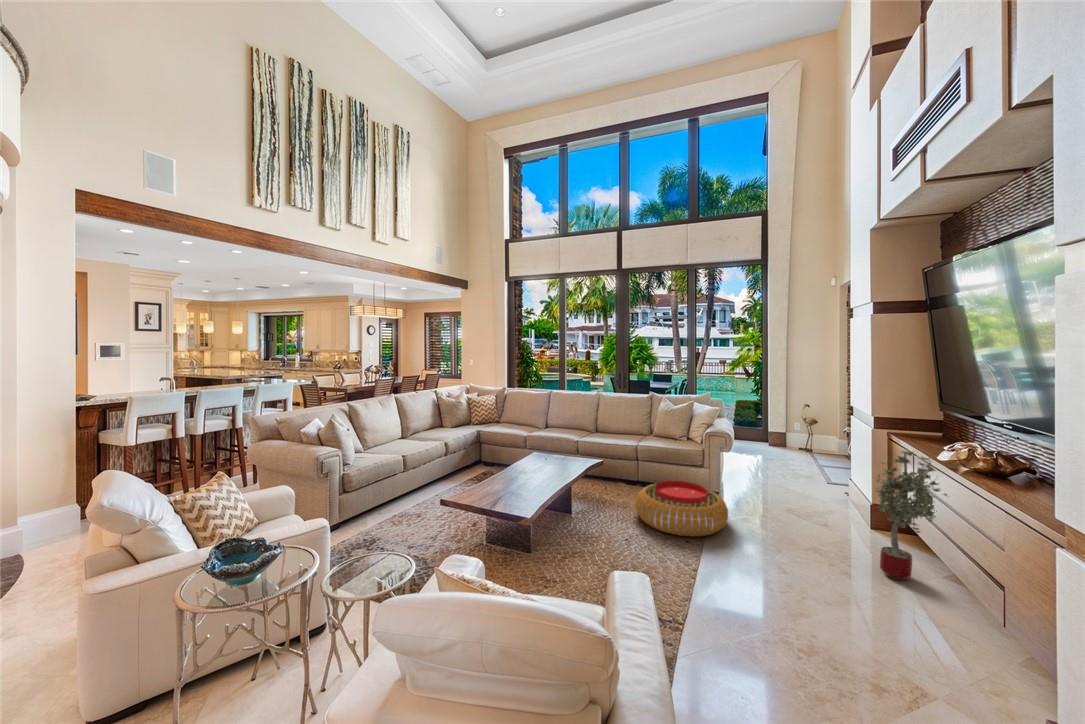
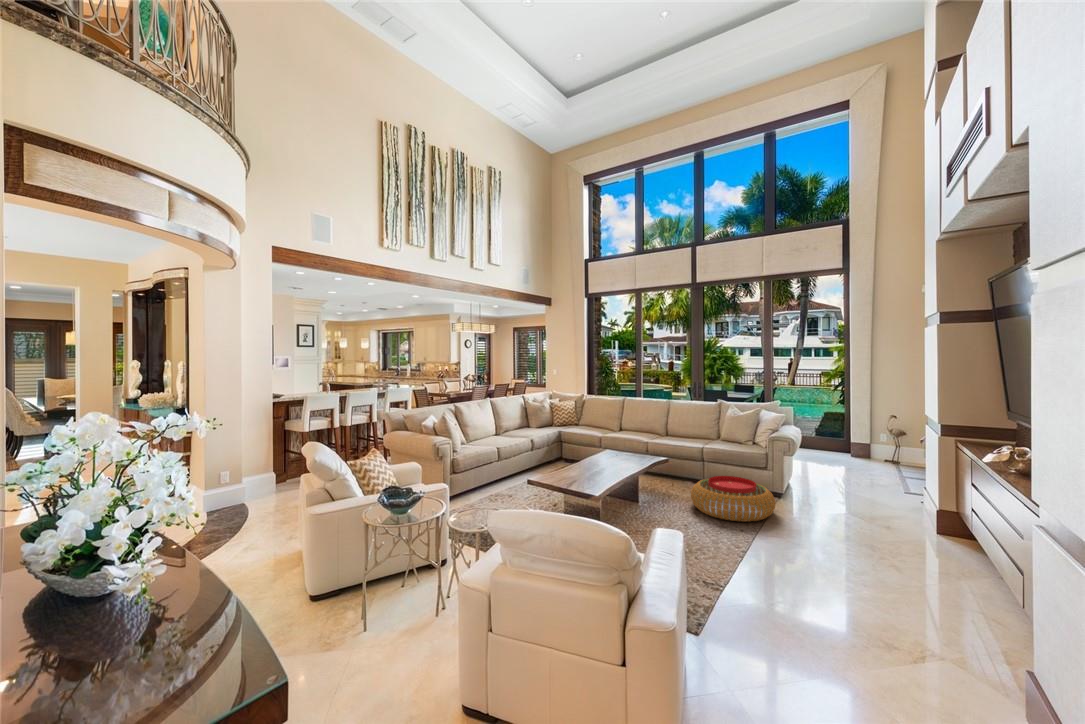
potted tree: present [877,451,947,580] -> none [894,447,980,564]

